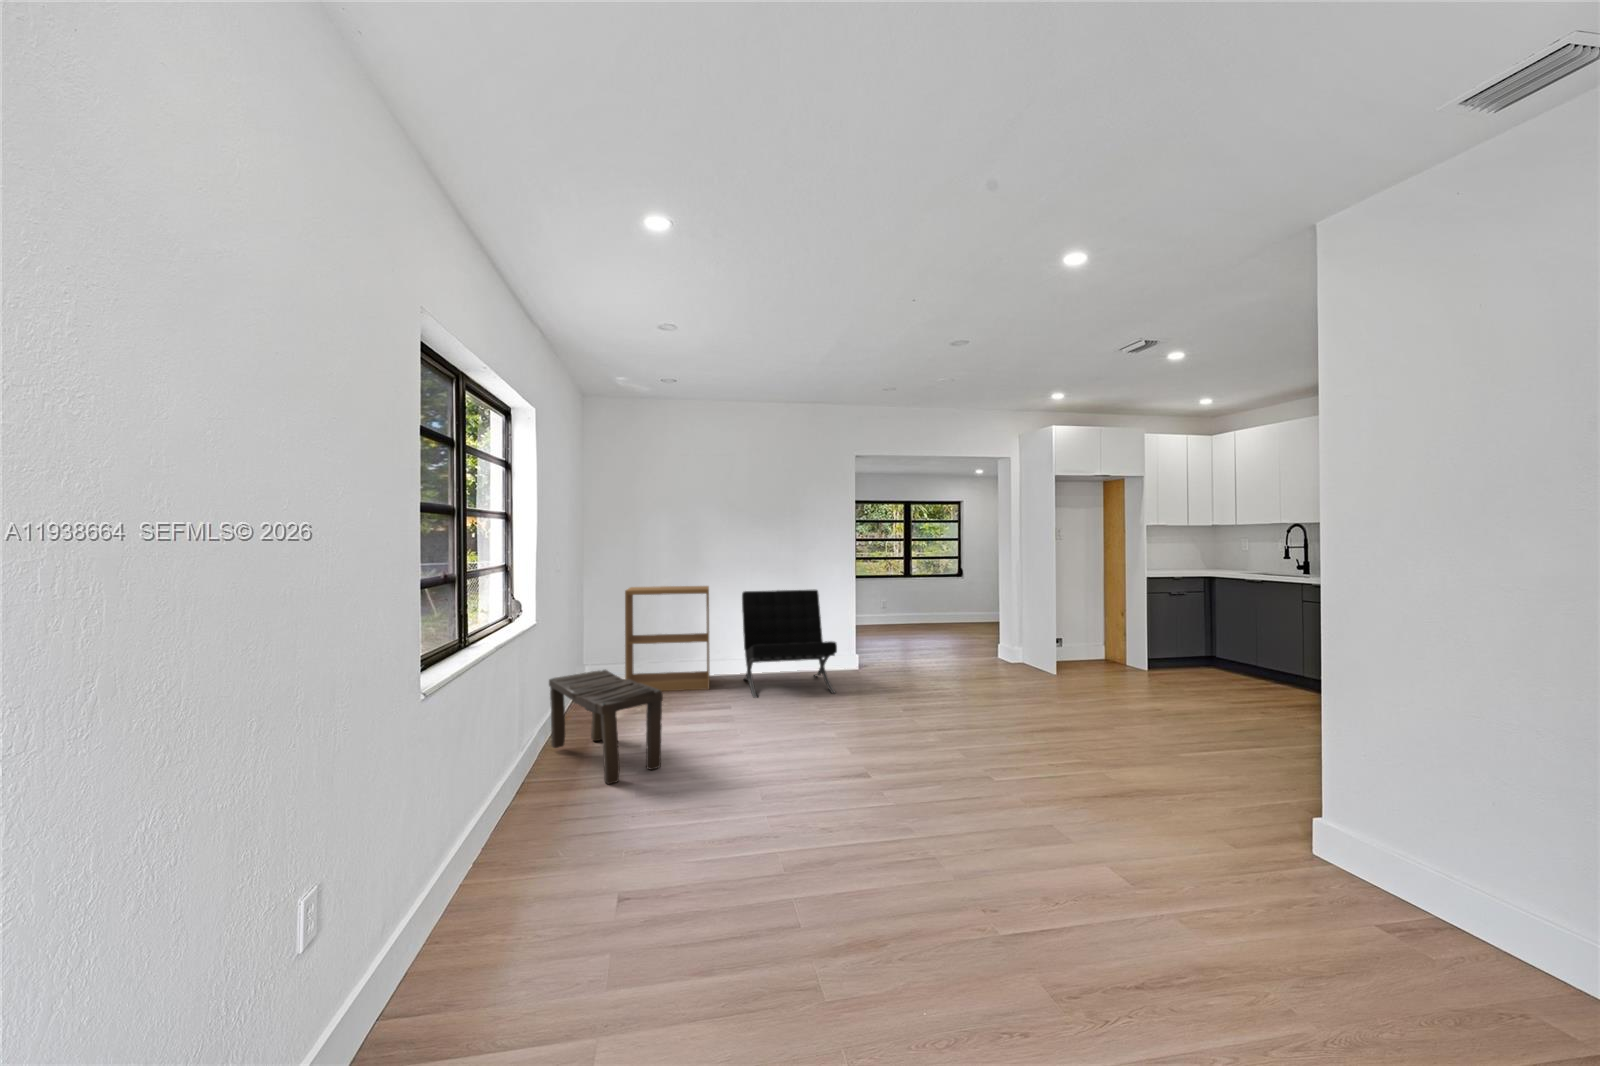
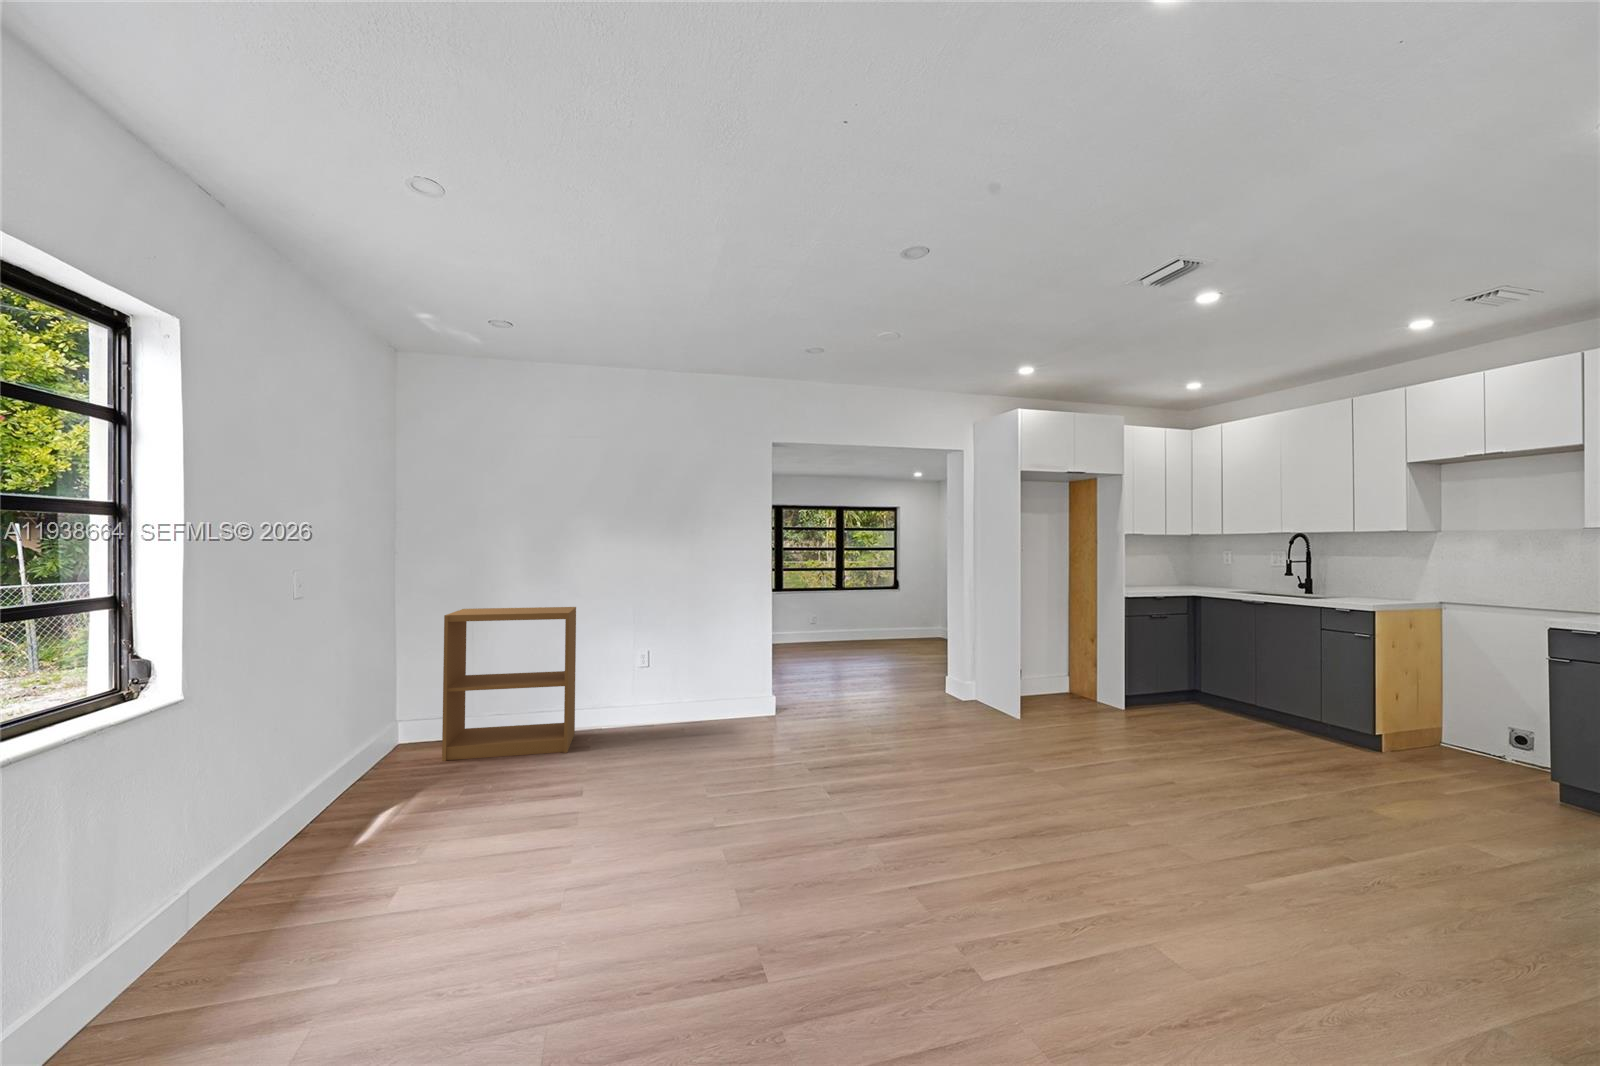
lounge chair: present [742,590,837,698] -> none [621,612,745,767]
bench: present [549,670,663,784] -> none [229,753,409,1009]

